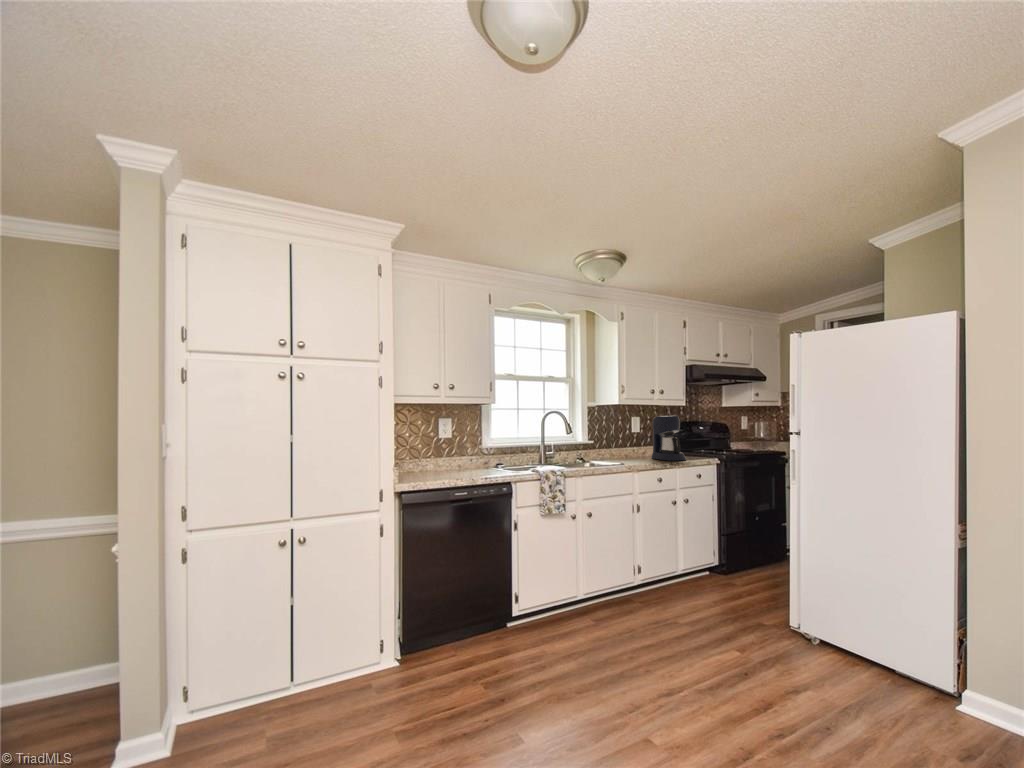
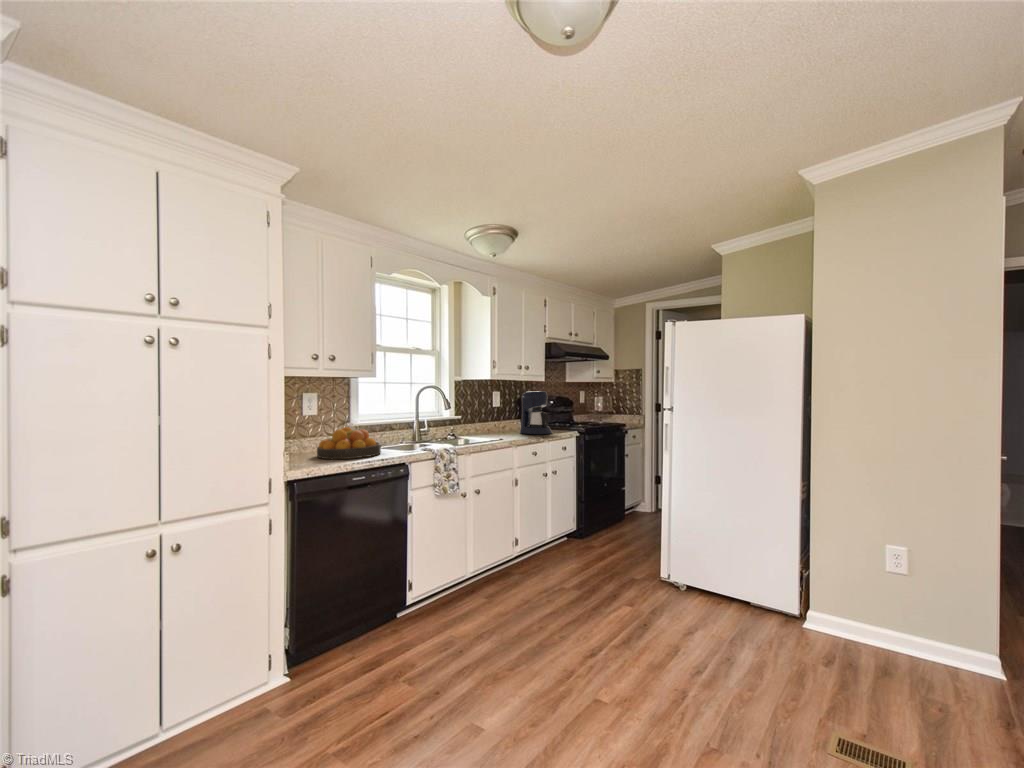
fruit bowl: none [444,447,497,476] -> present [317,427,381,459]

